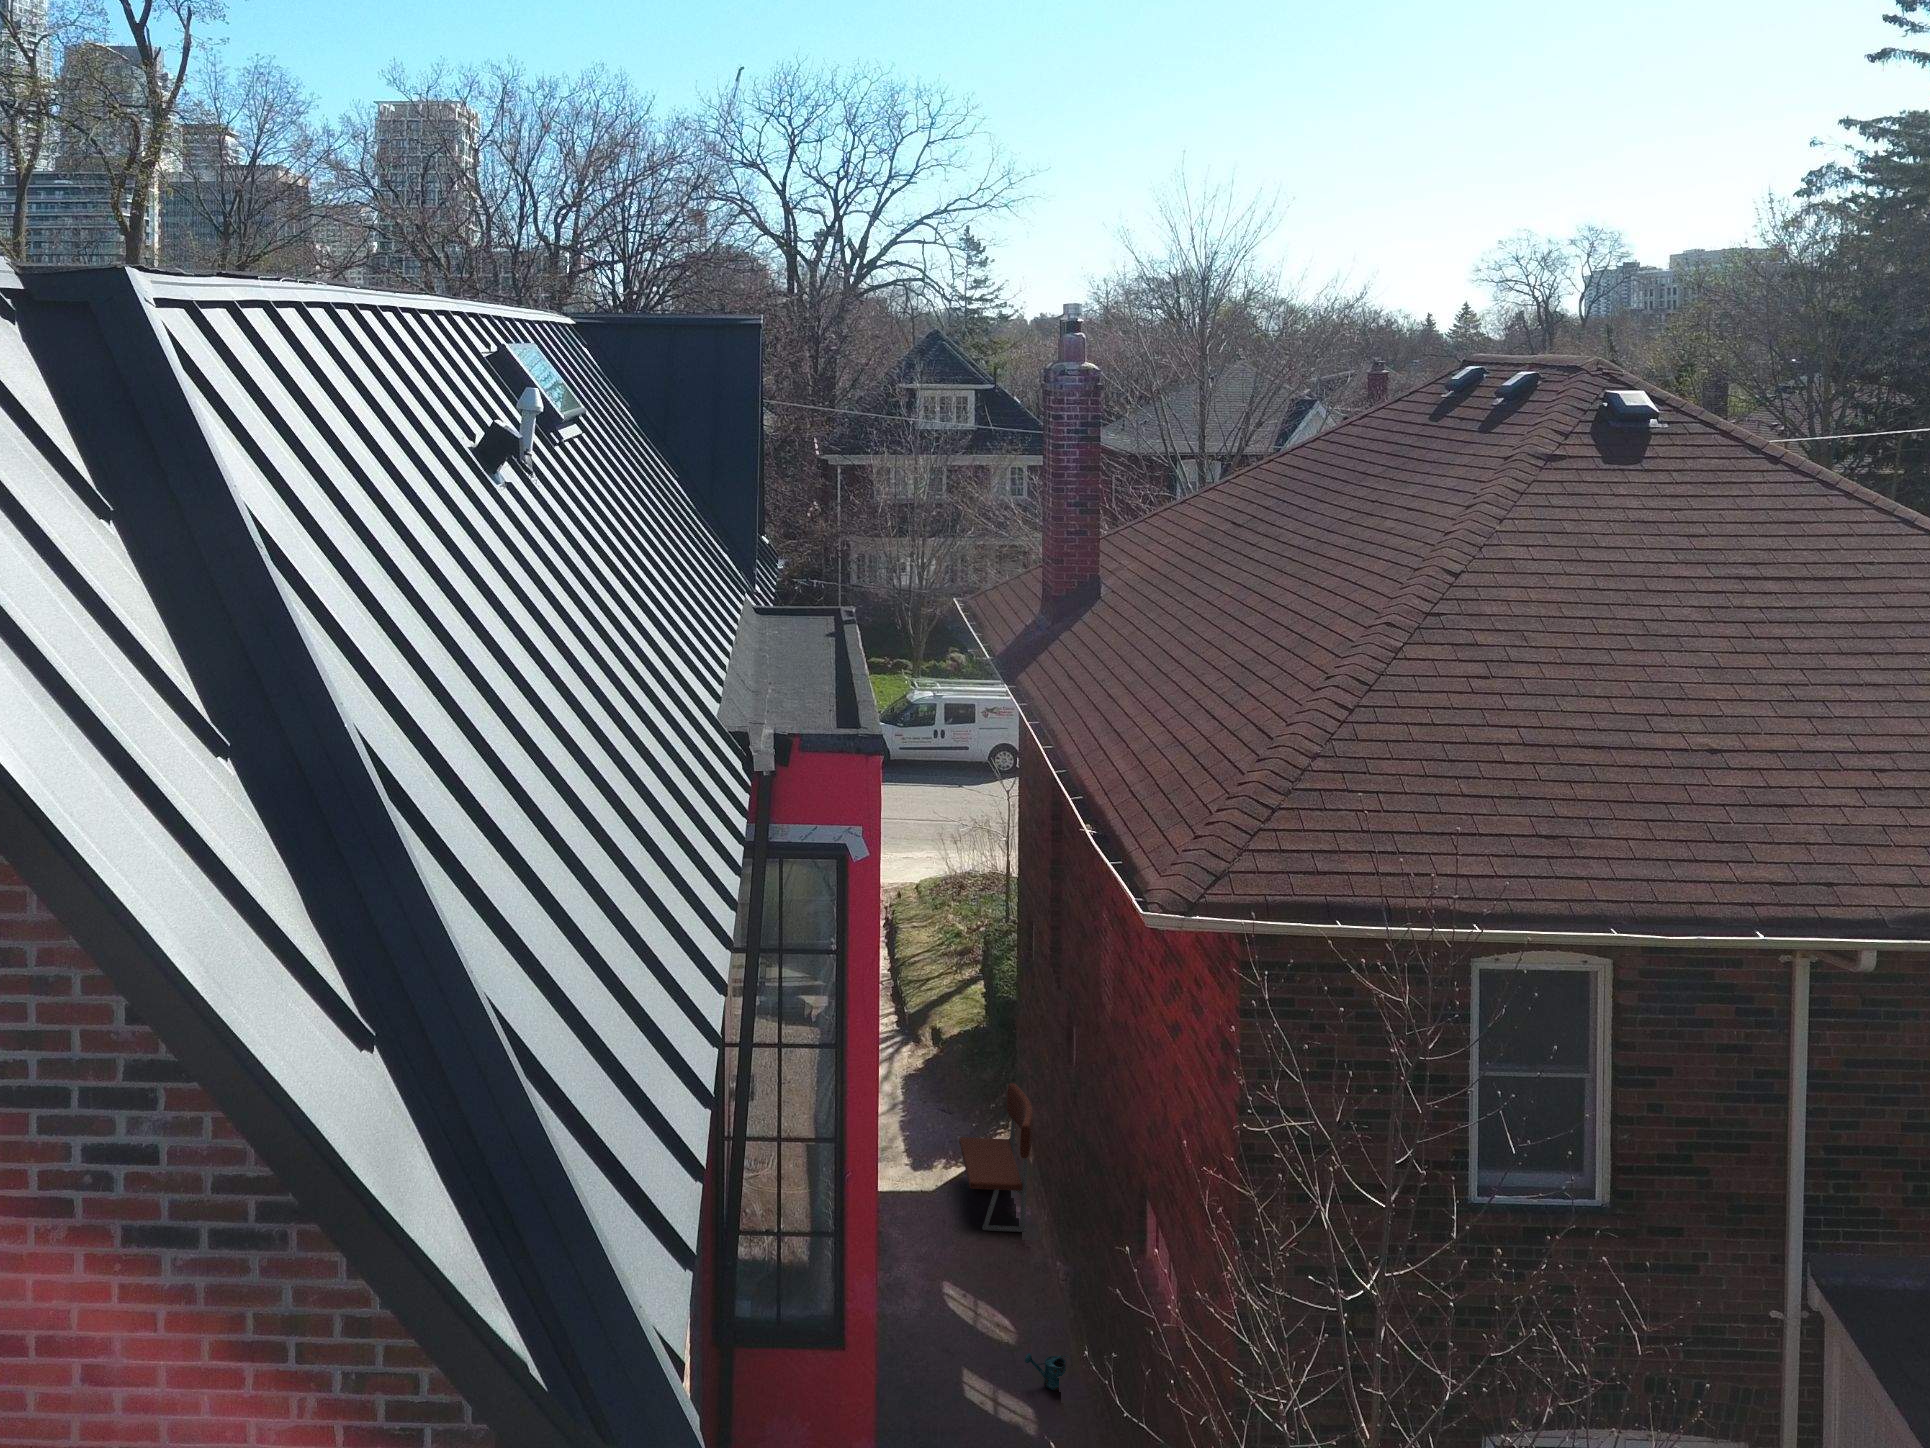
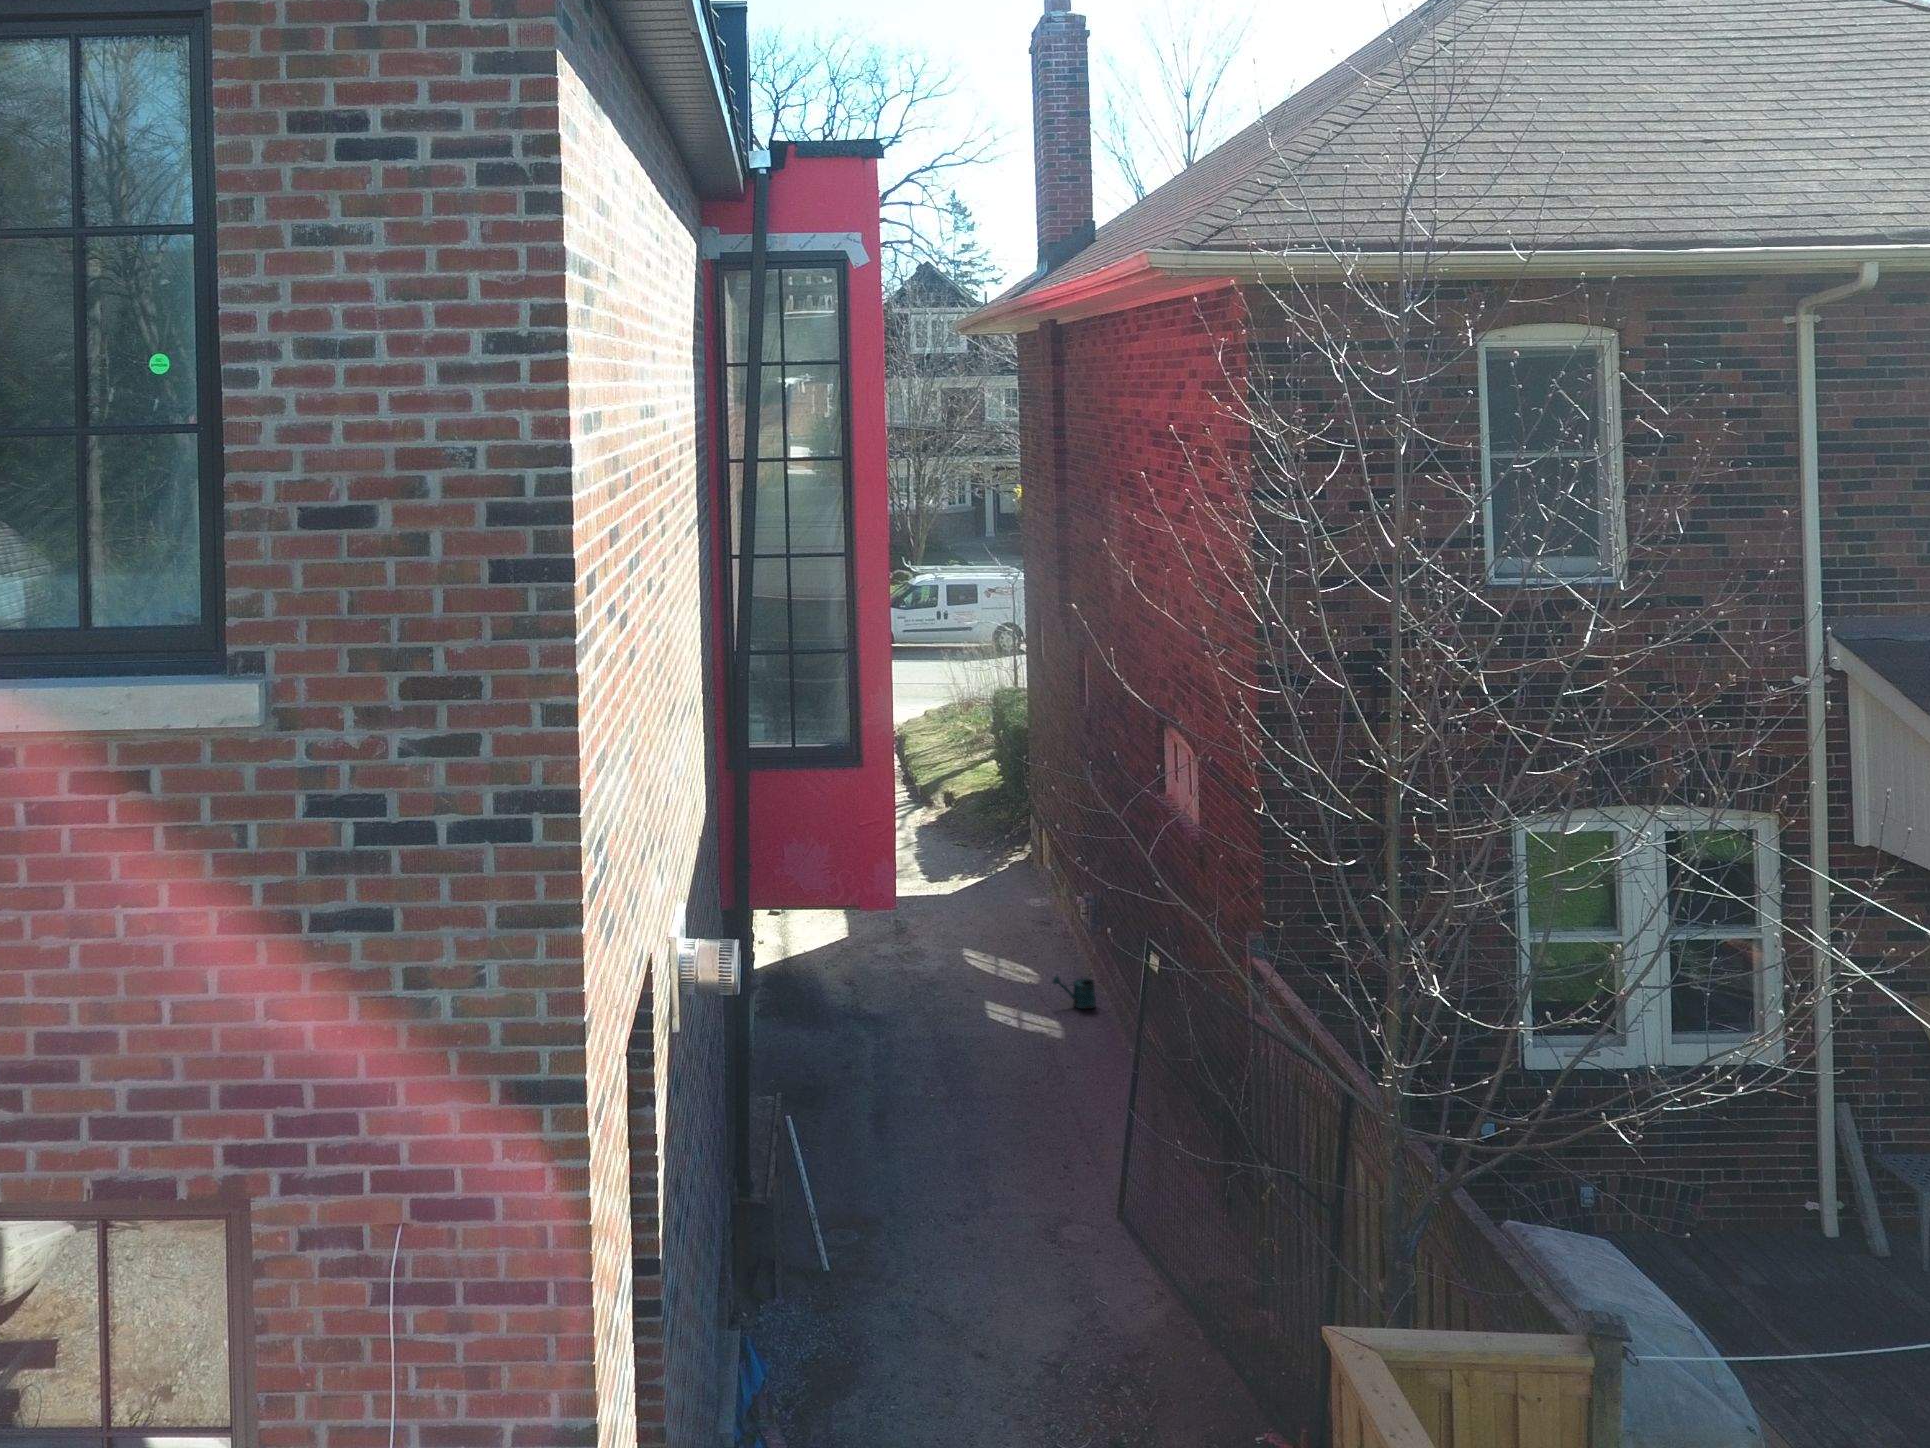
bench: present [959,1083,1033,1232] -> none [975,783,1049,917]

